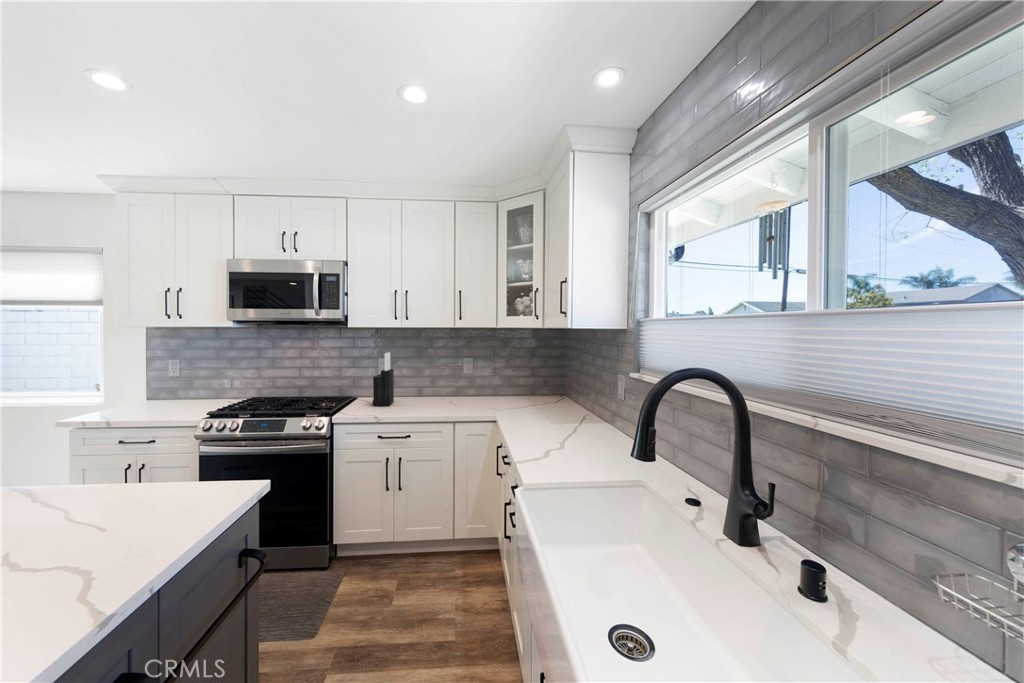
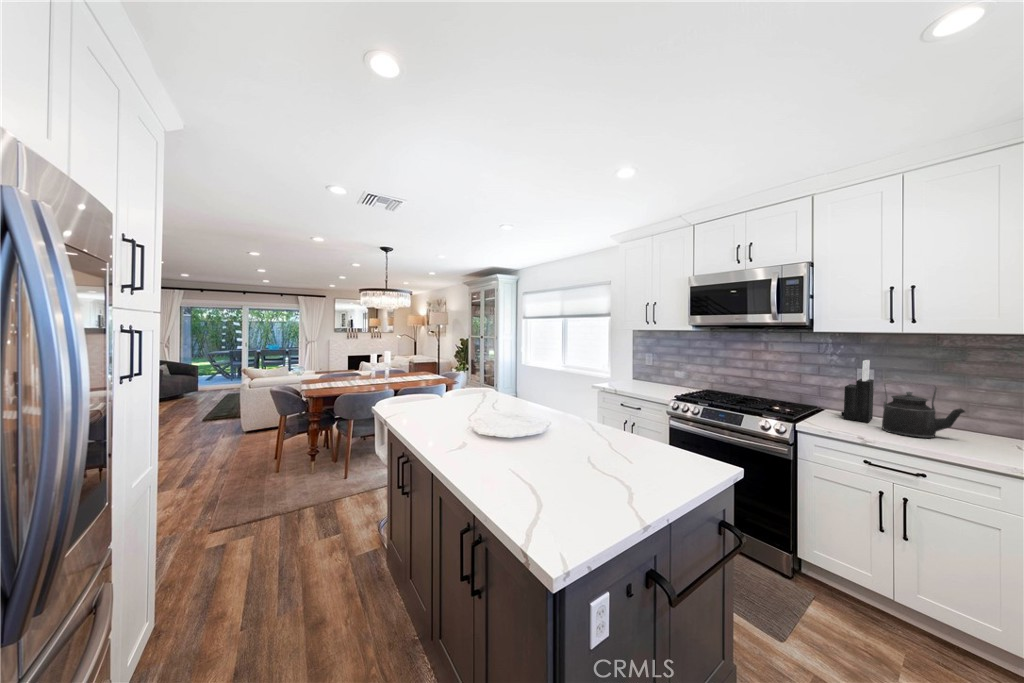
kettle: none [397,369,440,411] -> present [882,382,965,438]

